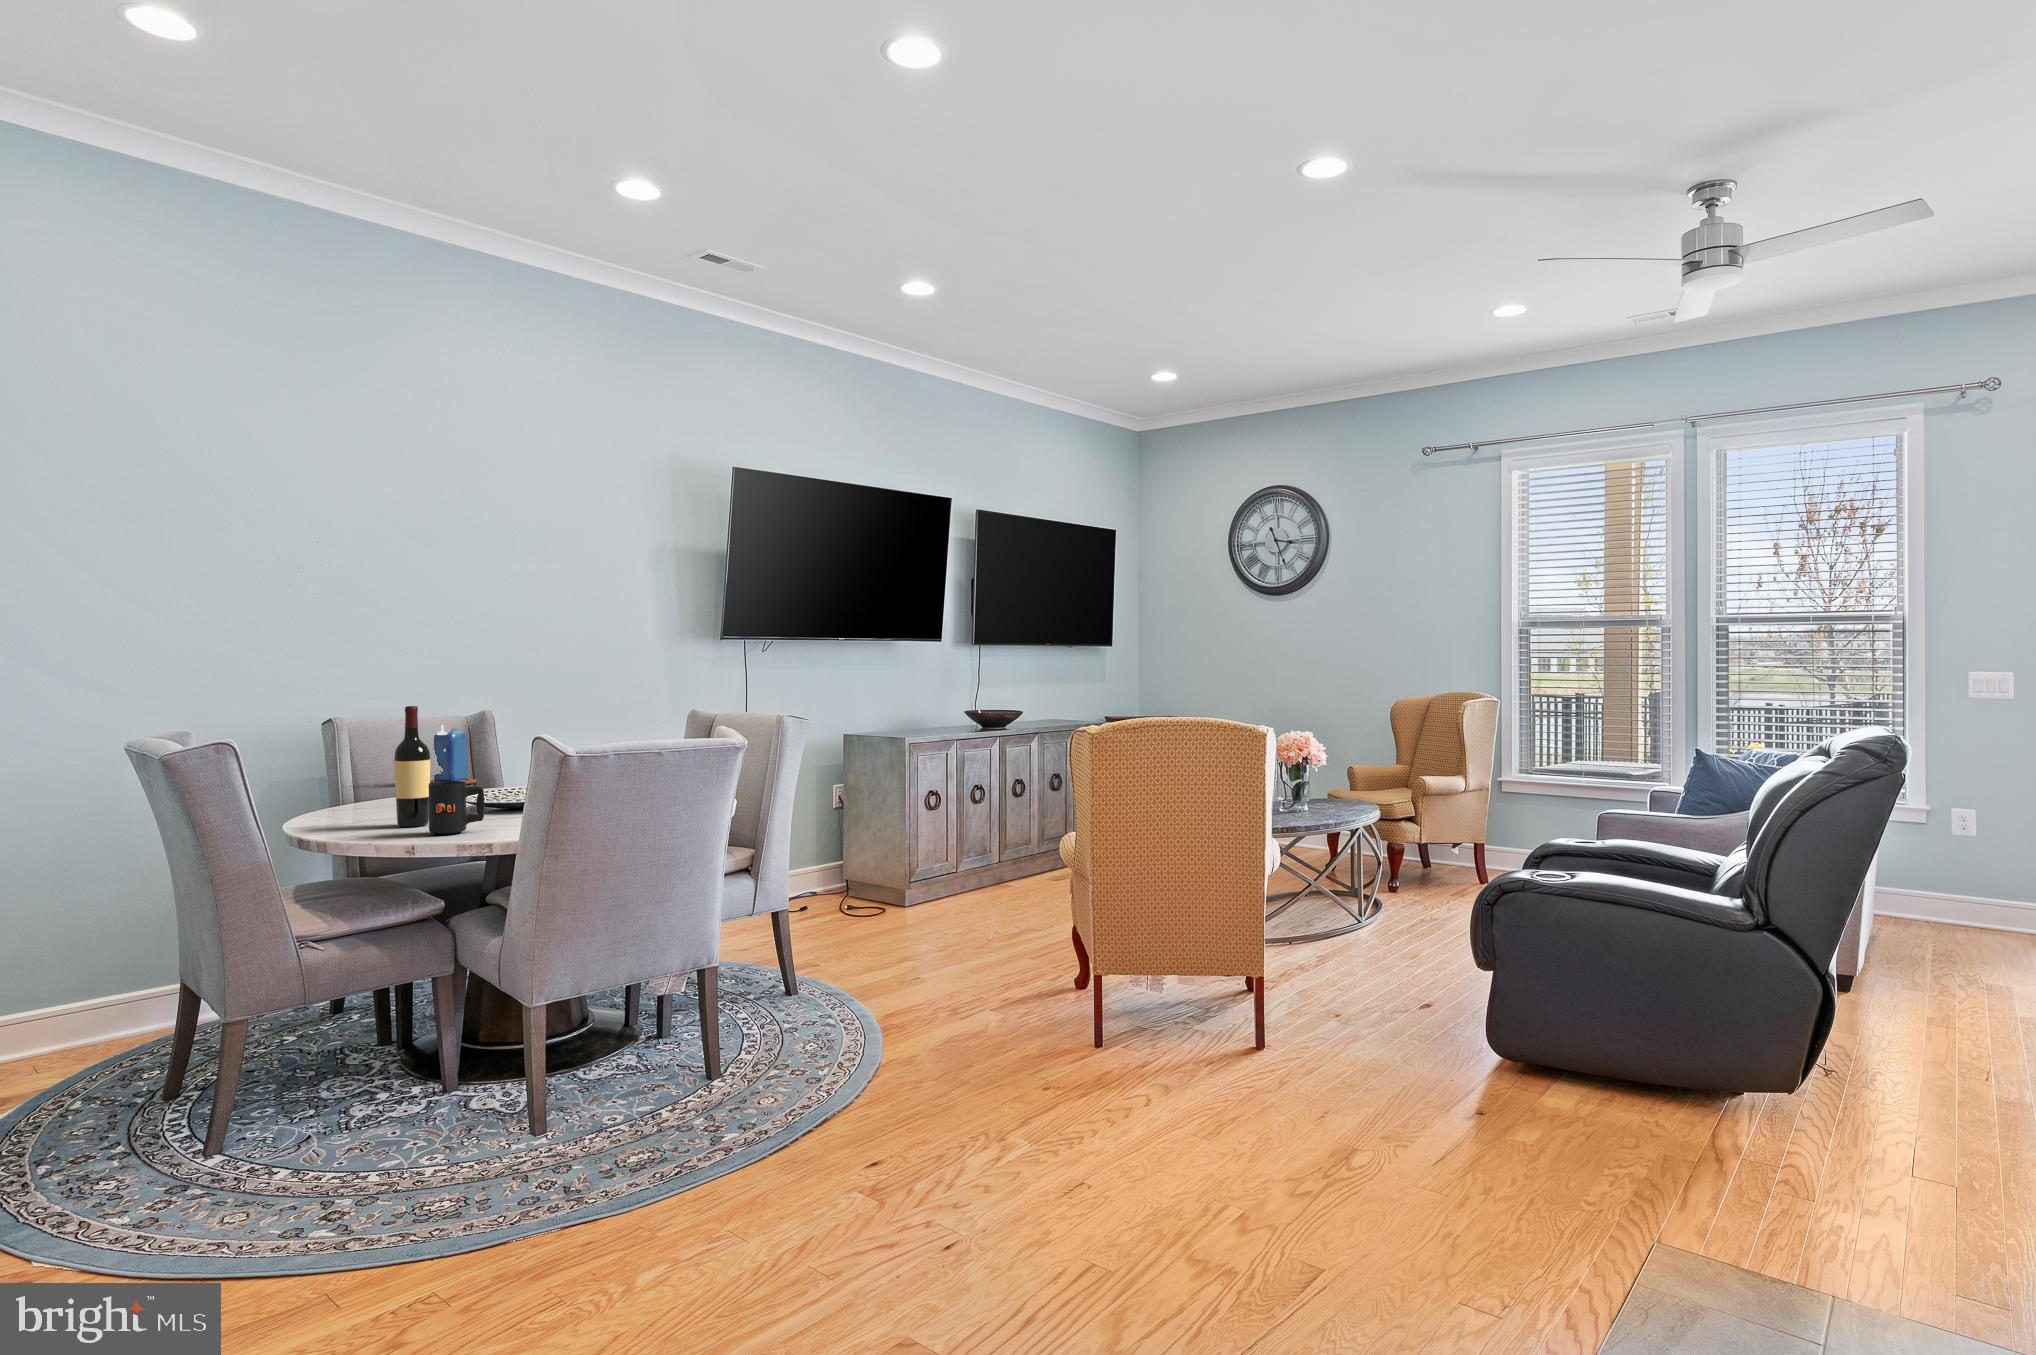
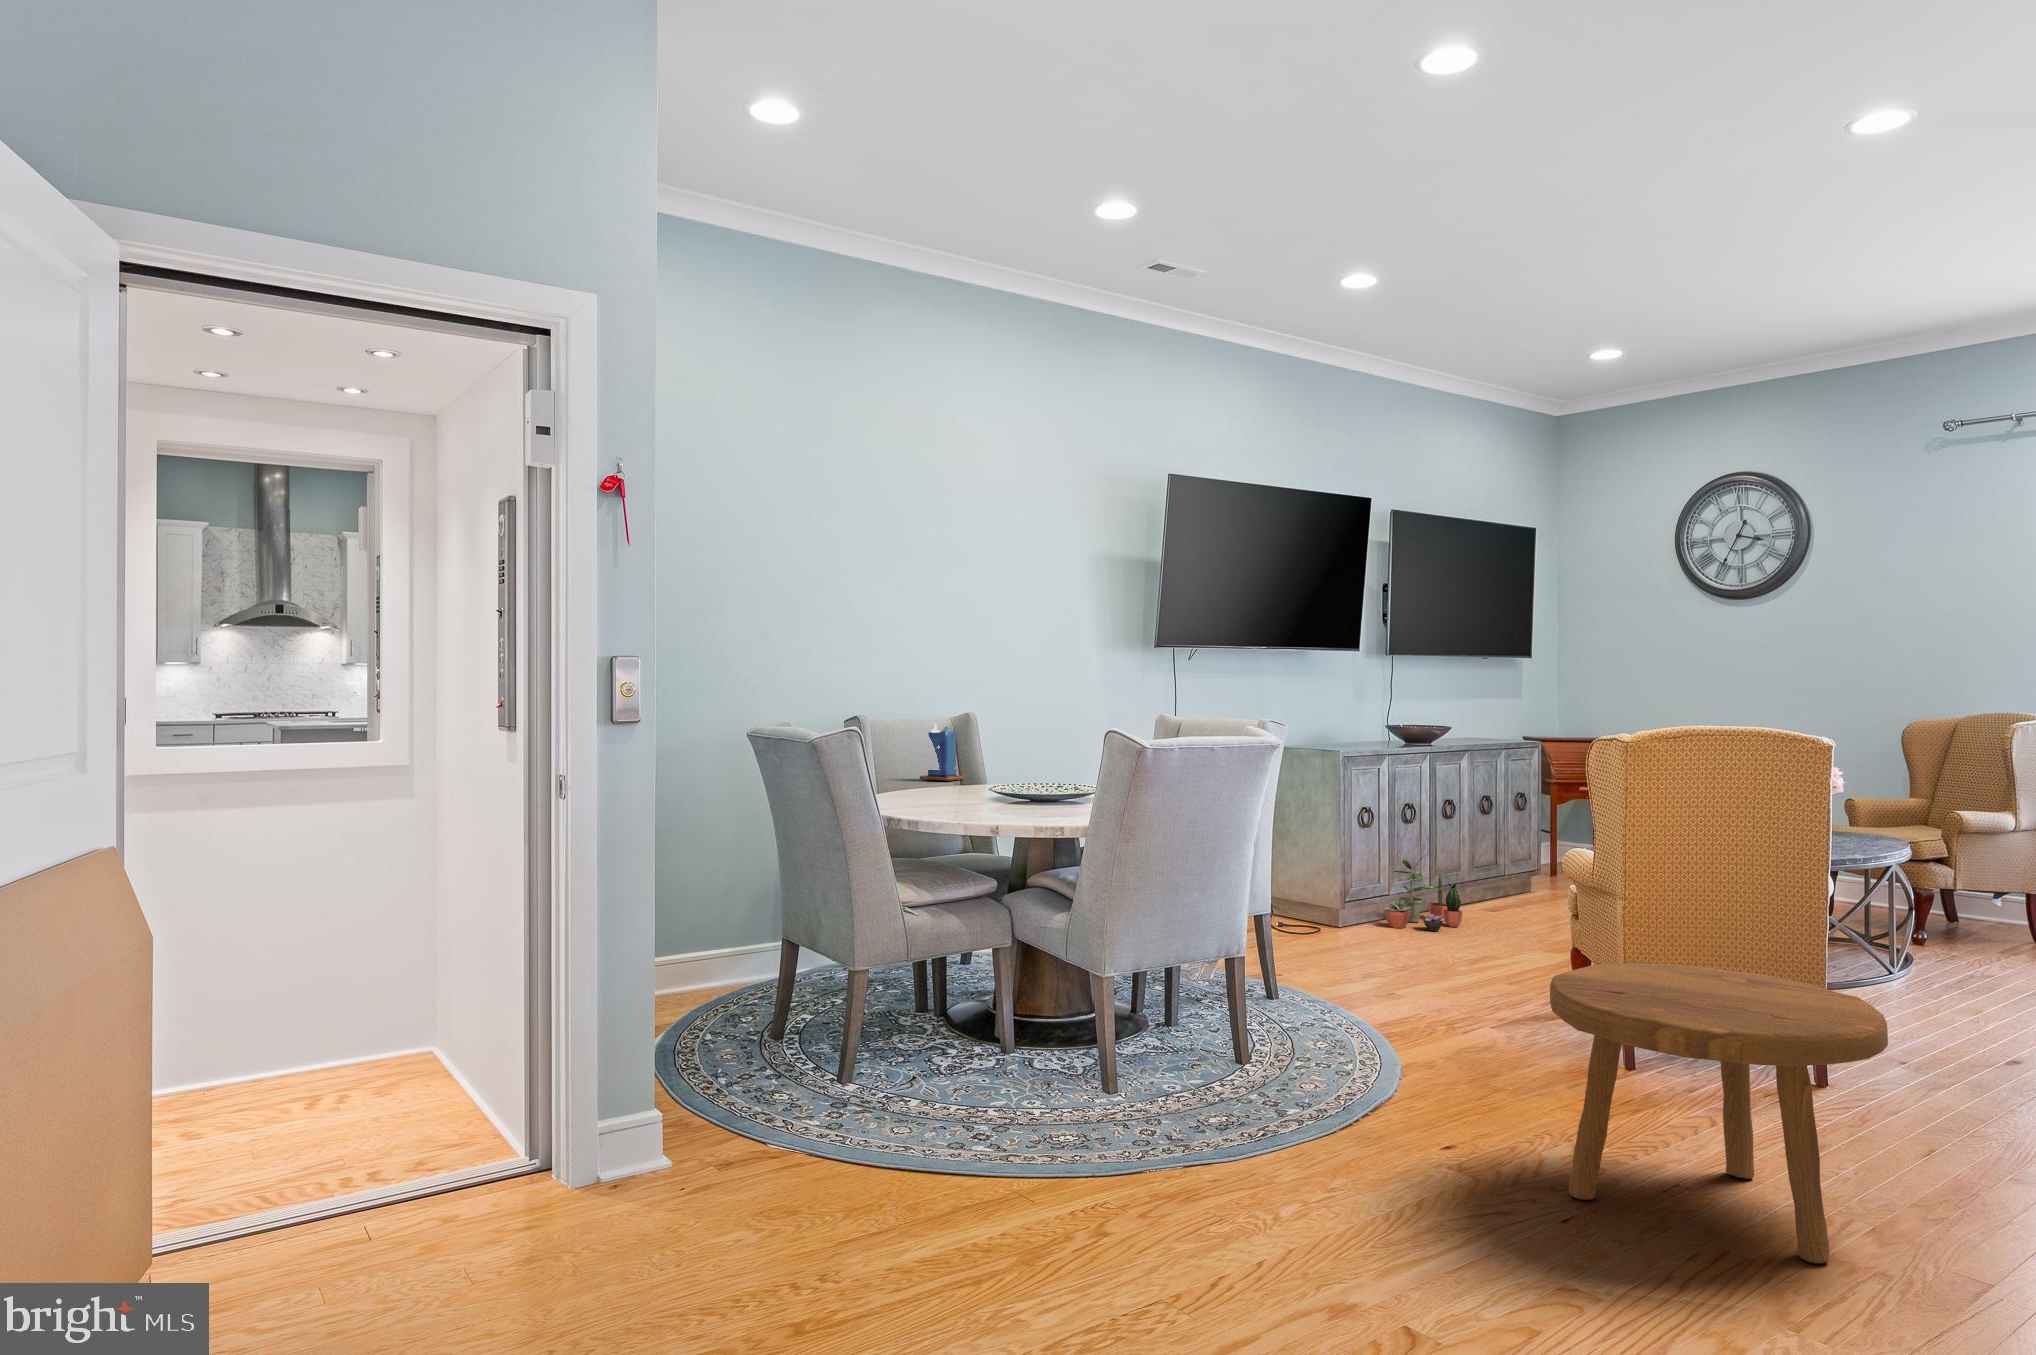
wine bottle: present [394,706,430,827] -> none [961,699,990,809]
mug: present [429,781,484,834] -> none [1004,767,1050,814]
potted plant: none [947,832,1020,904] -> present [1384,855,1463,931]
footstool: none [948,963,1245,1273] -> present [1550,963,1888,1263]

